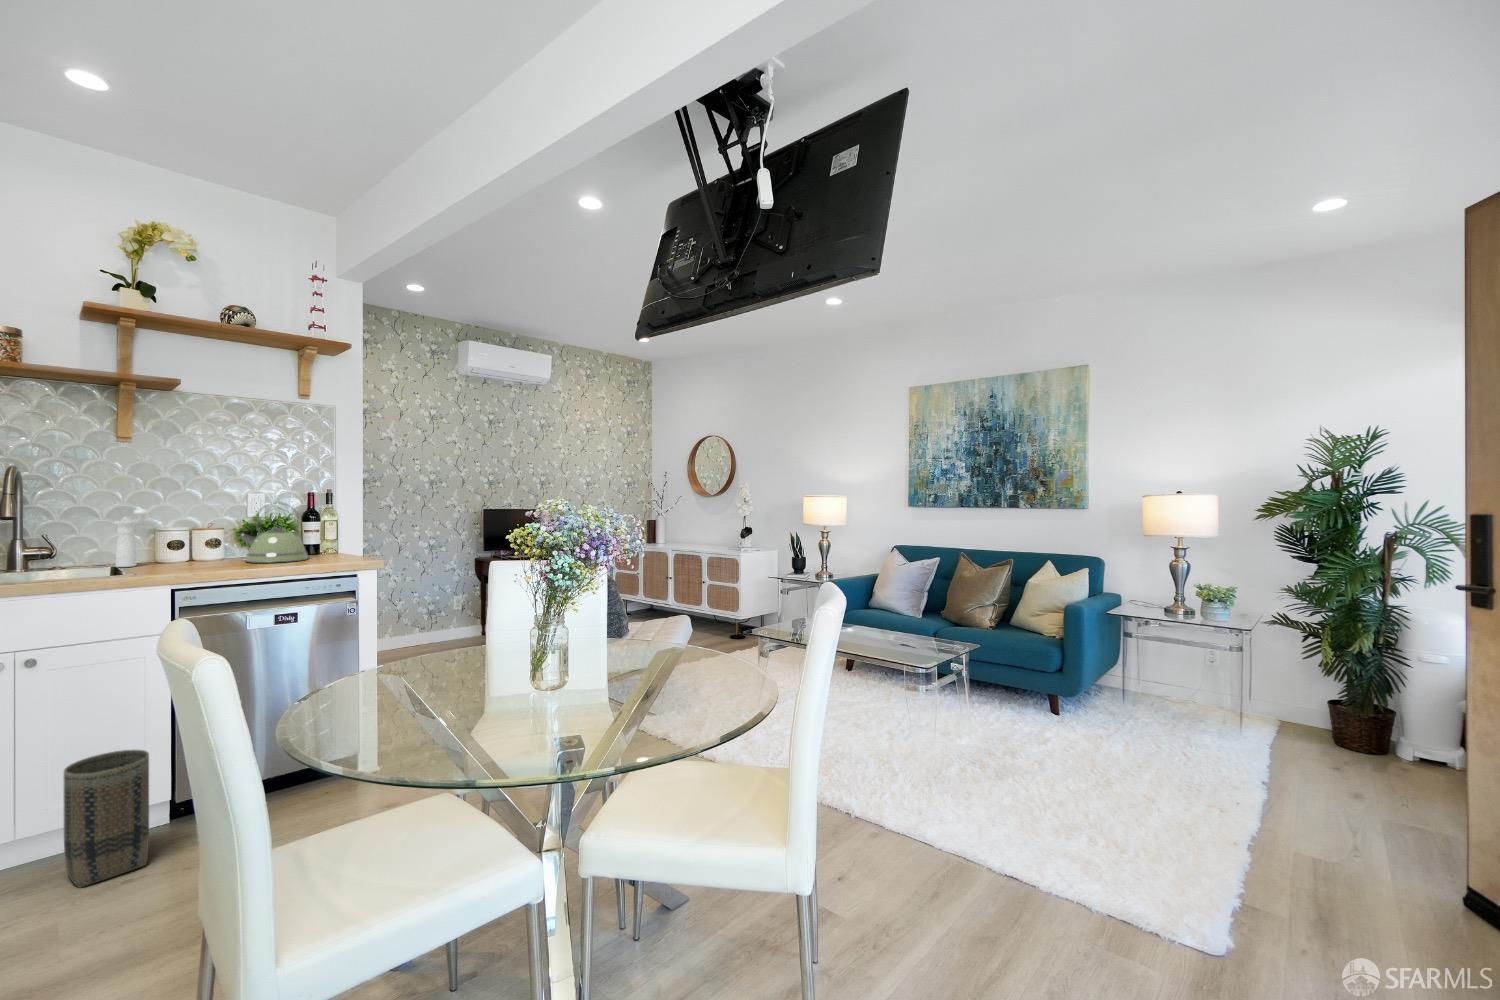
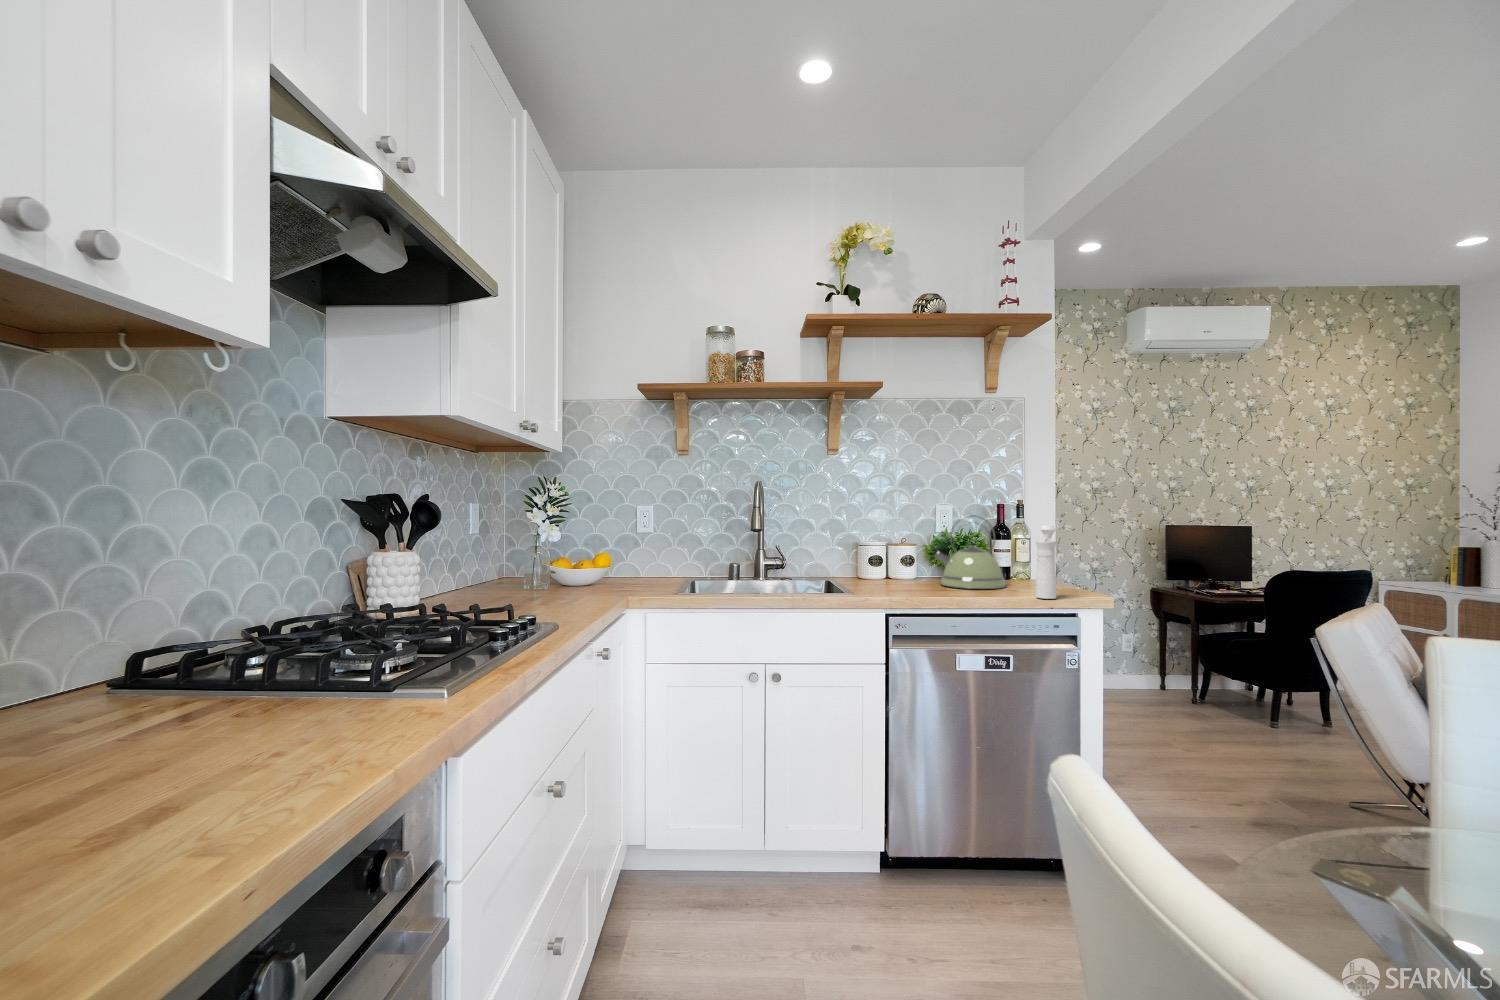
pepper mill: present [116,509,148,567] -> present [1035,525,1057,599]
basket: present [64,750,149,888] -> none [799,791,867,945]

